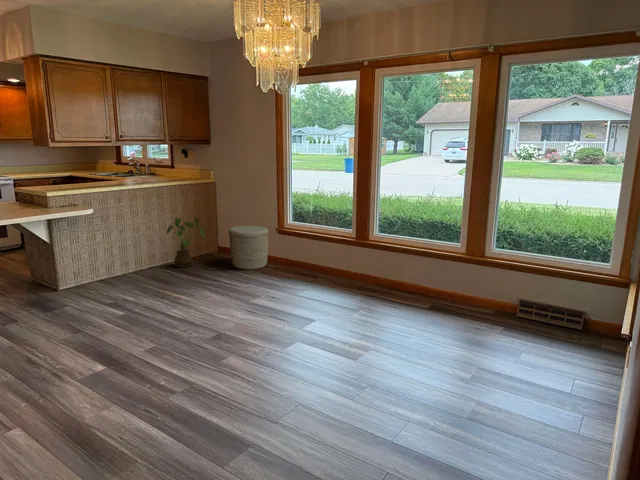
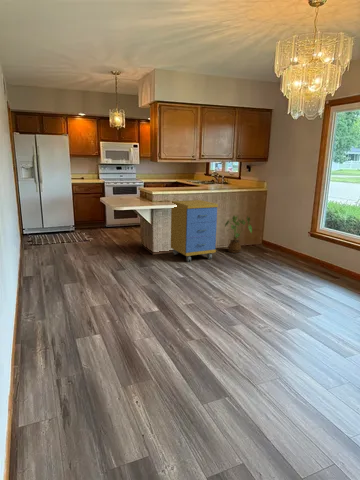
storage cabinet: none [82,200,161,290] -> present [171,200,218,262]
woven basket: present [228,226,268,270] -> none [270,227,303,263]

